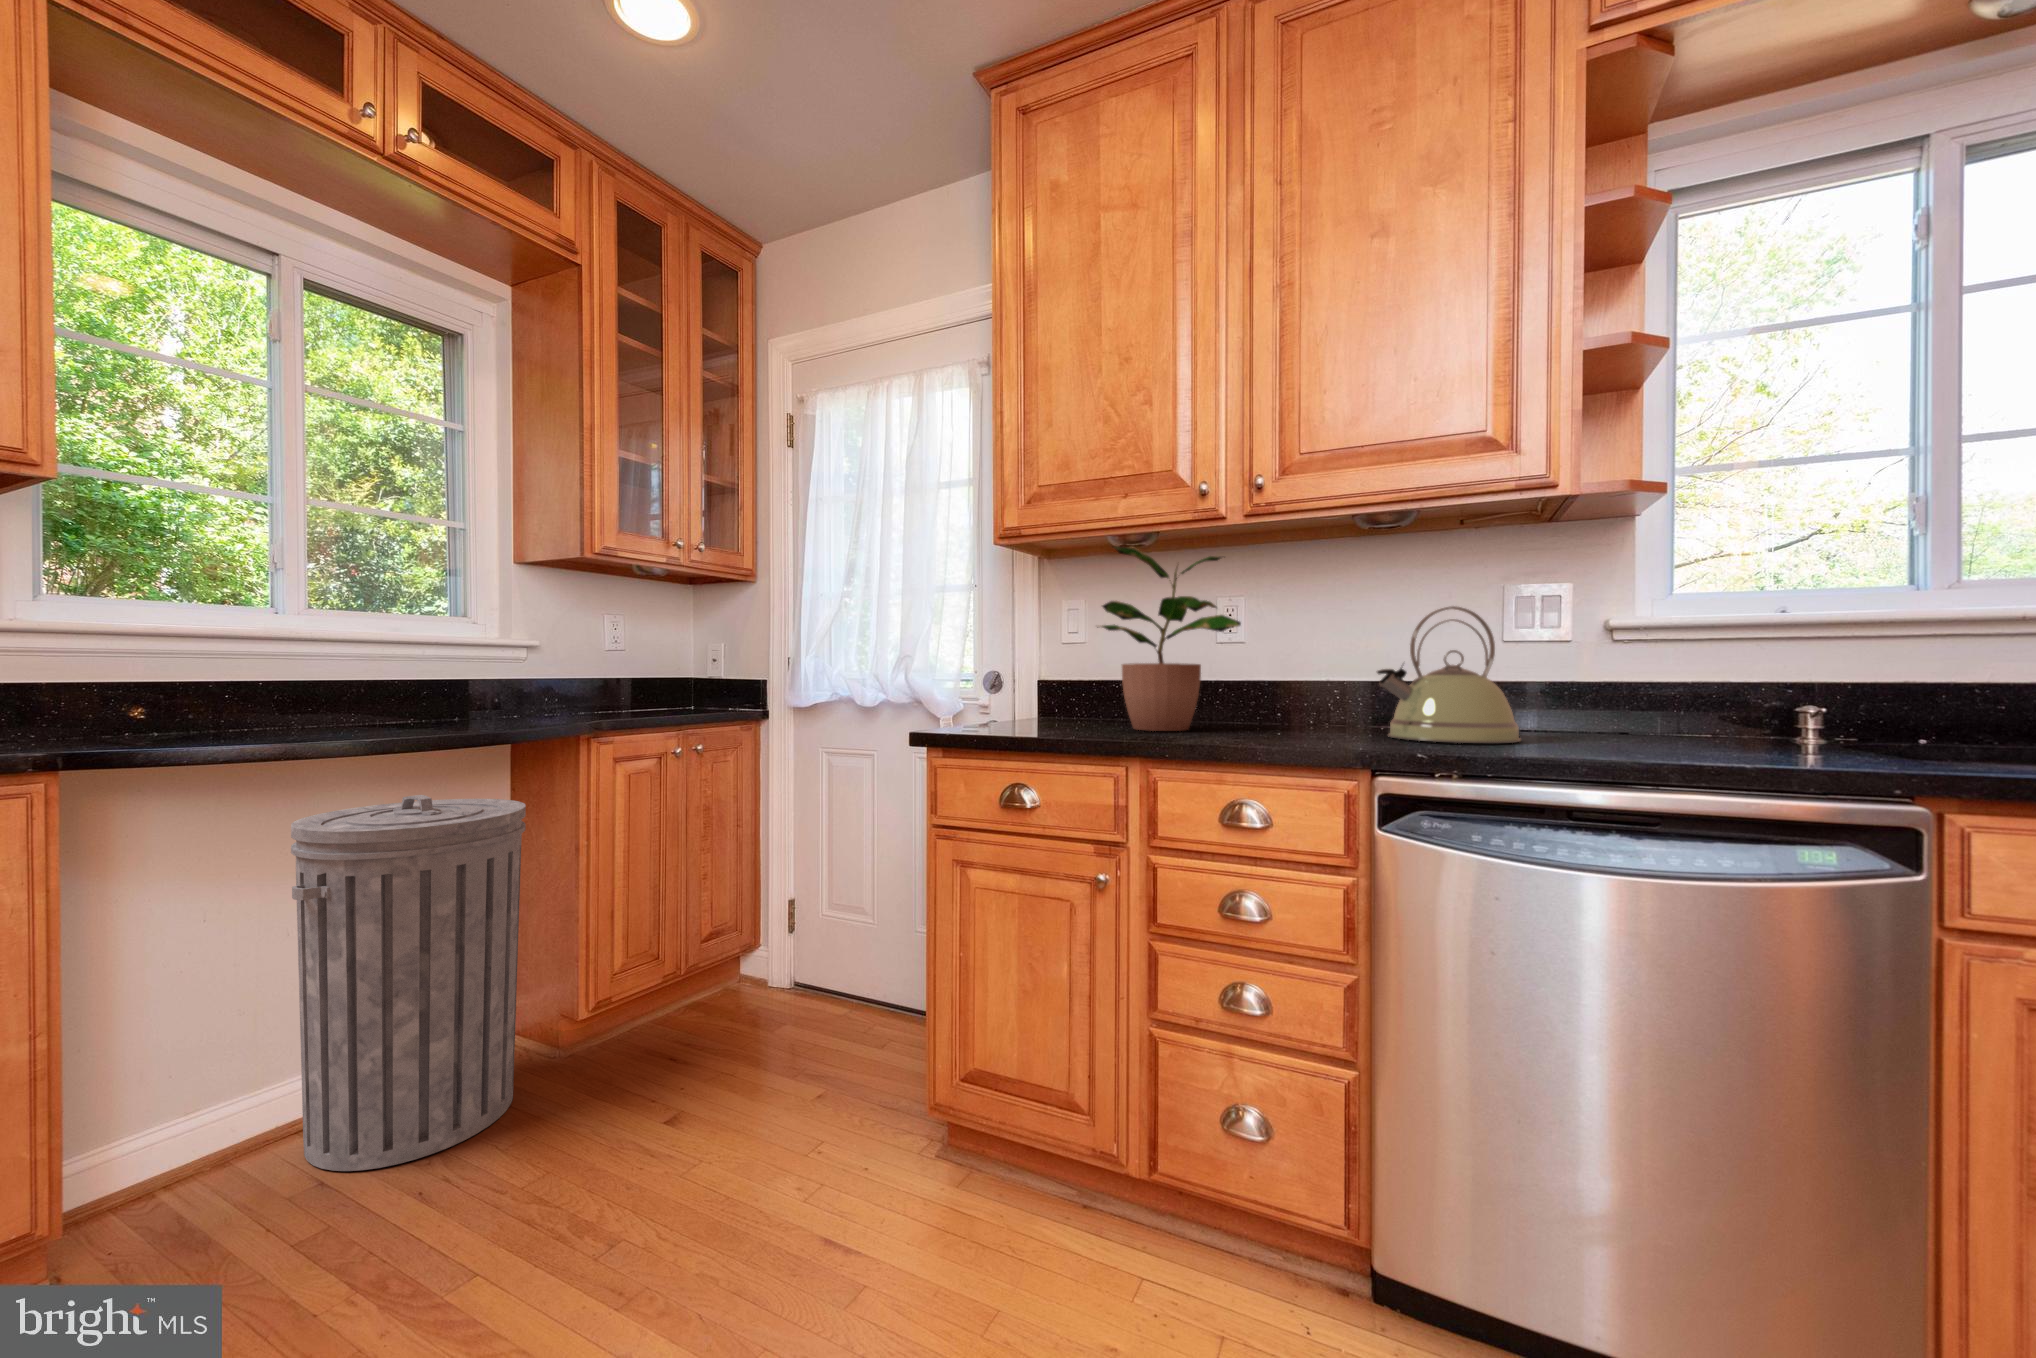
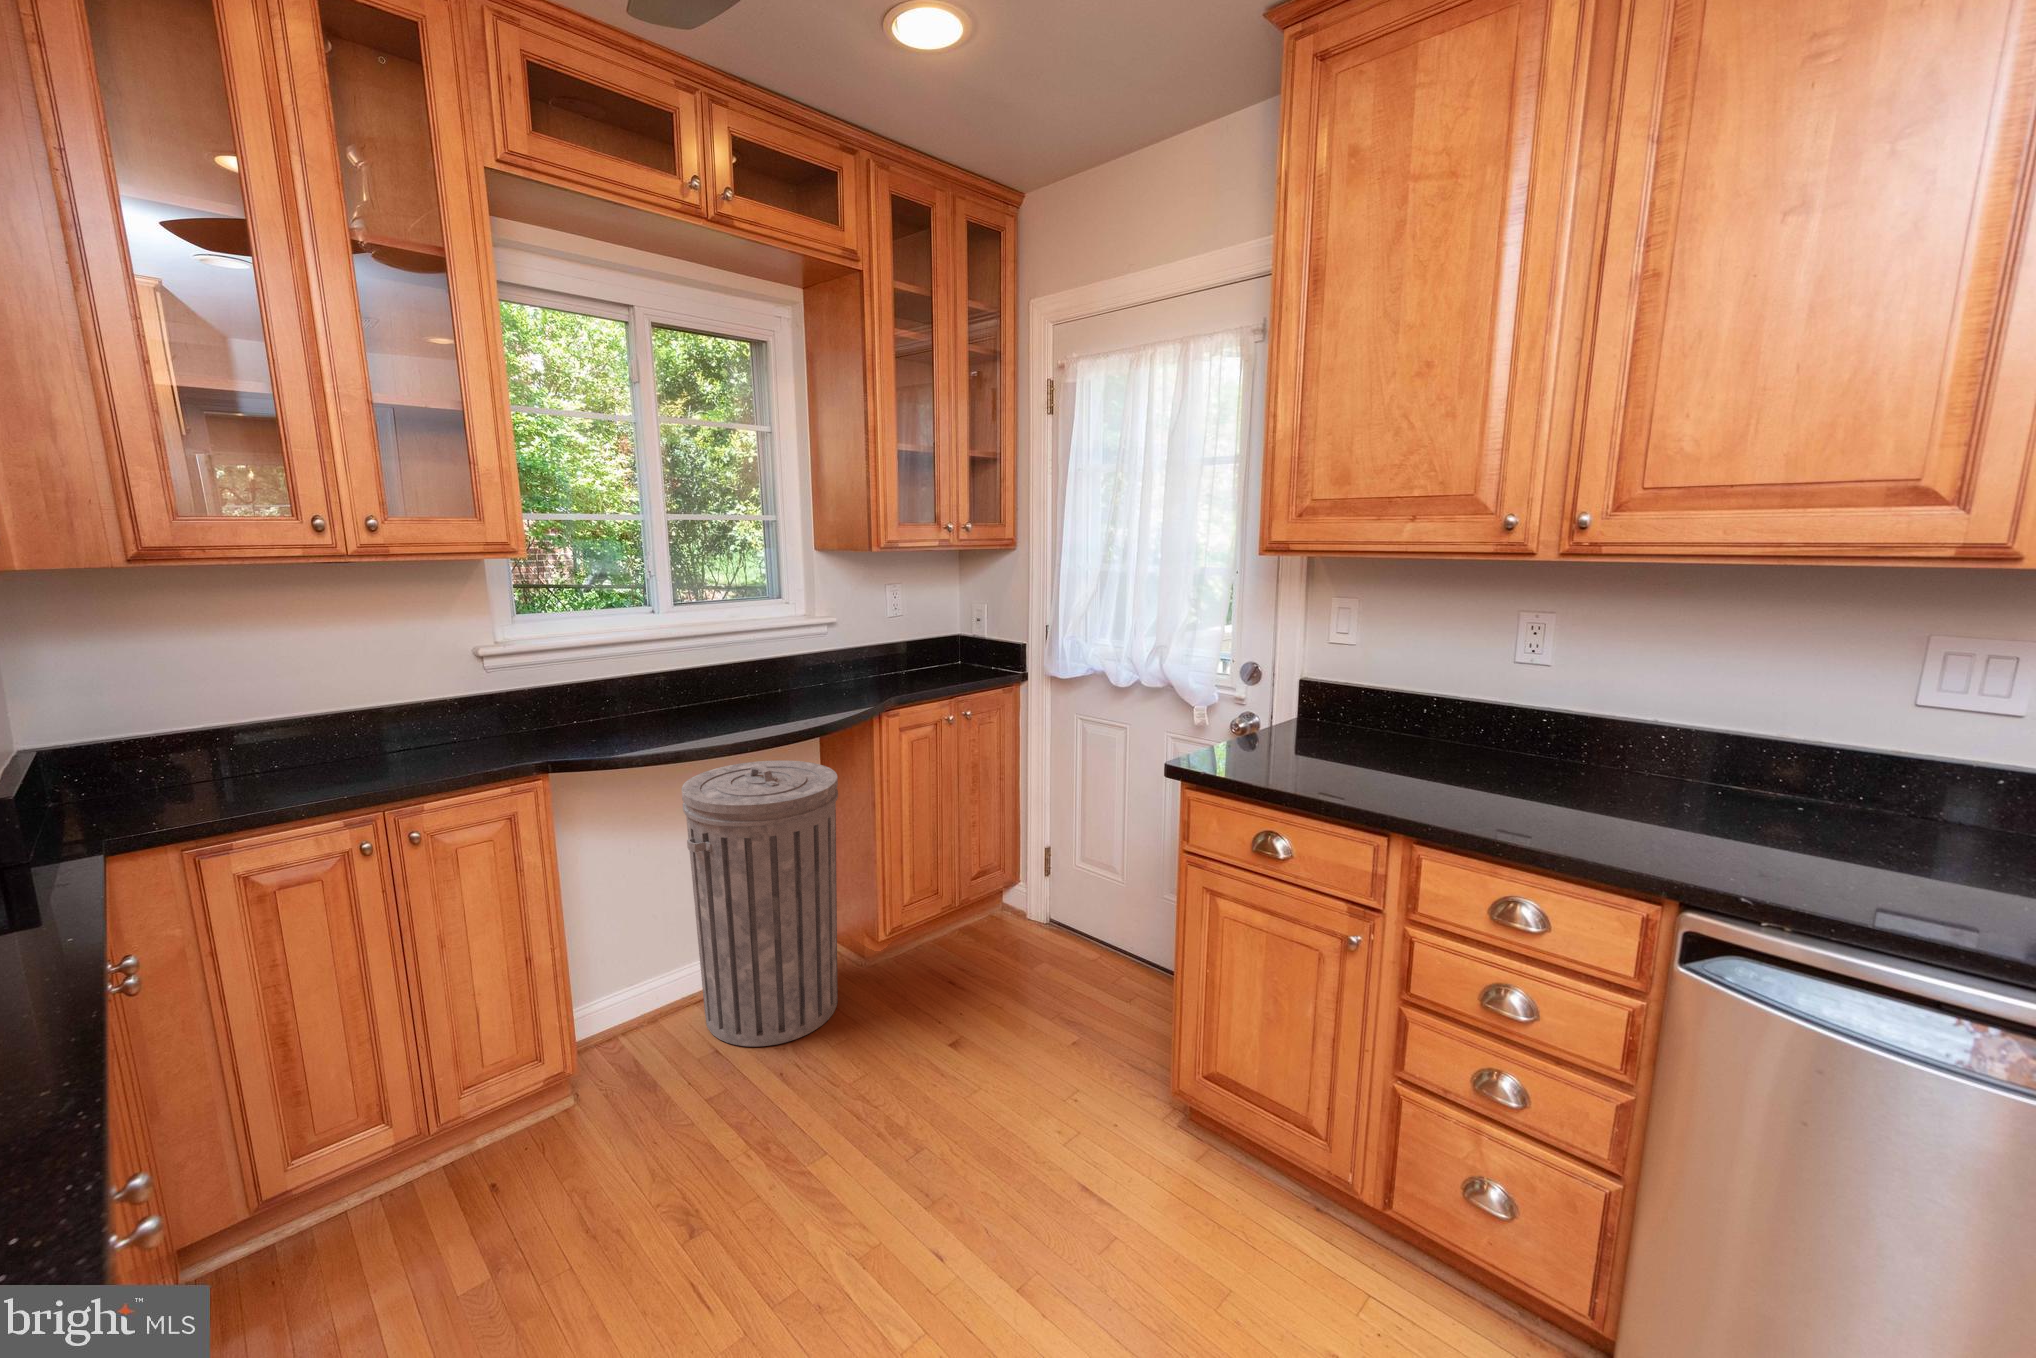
potted plant: present [1101,546,1241,731] -> none [1365,581,1541,786]
kettle: present [1377,606,1521,743] -> none [1713,695,1909,875]

